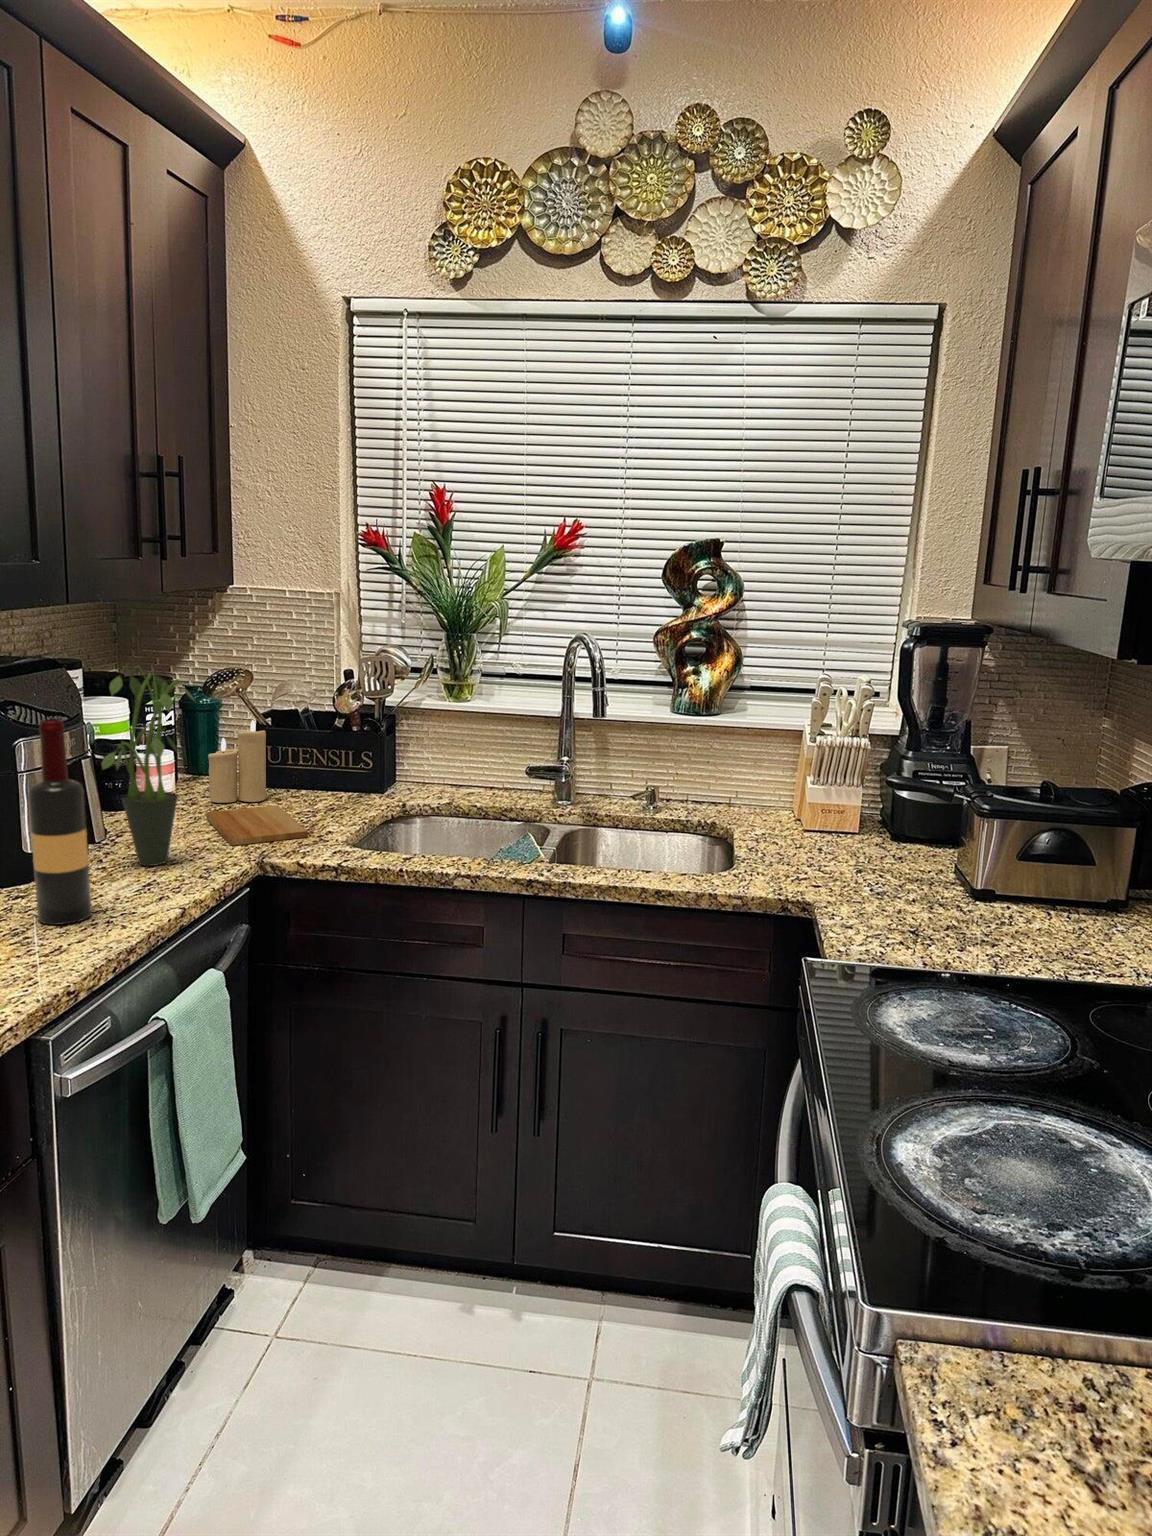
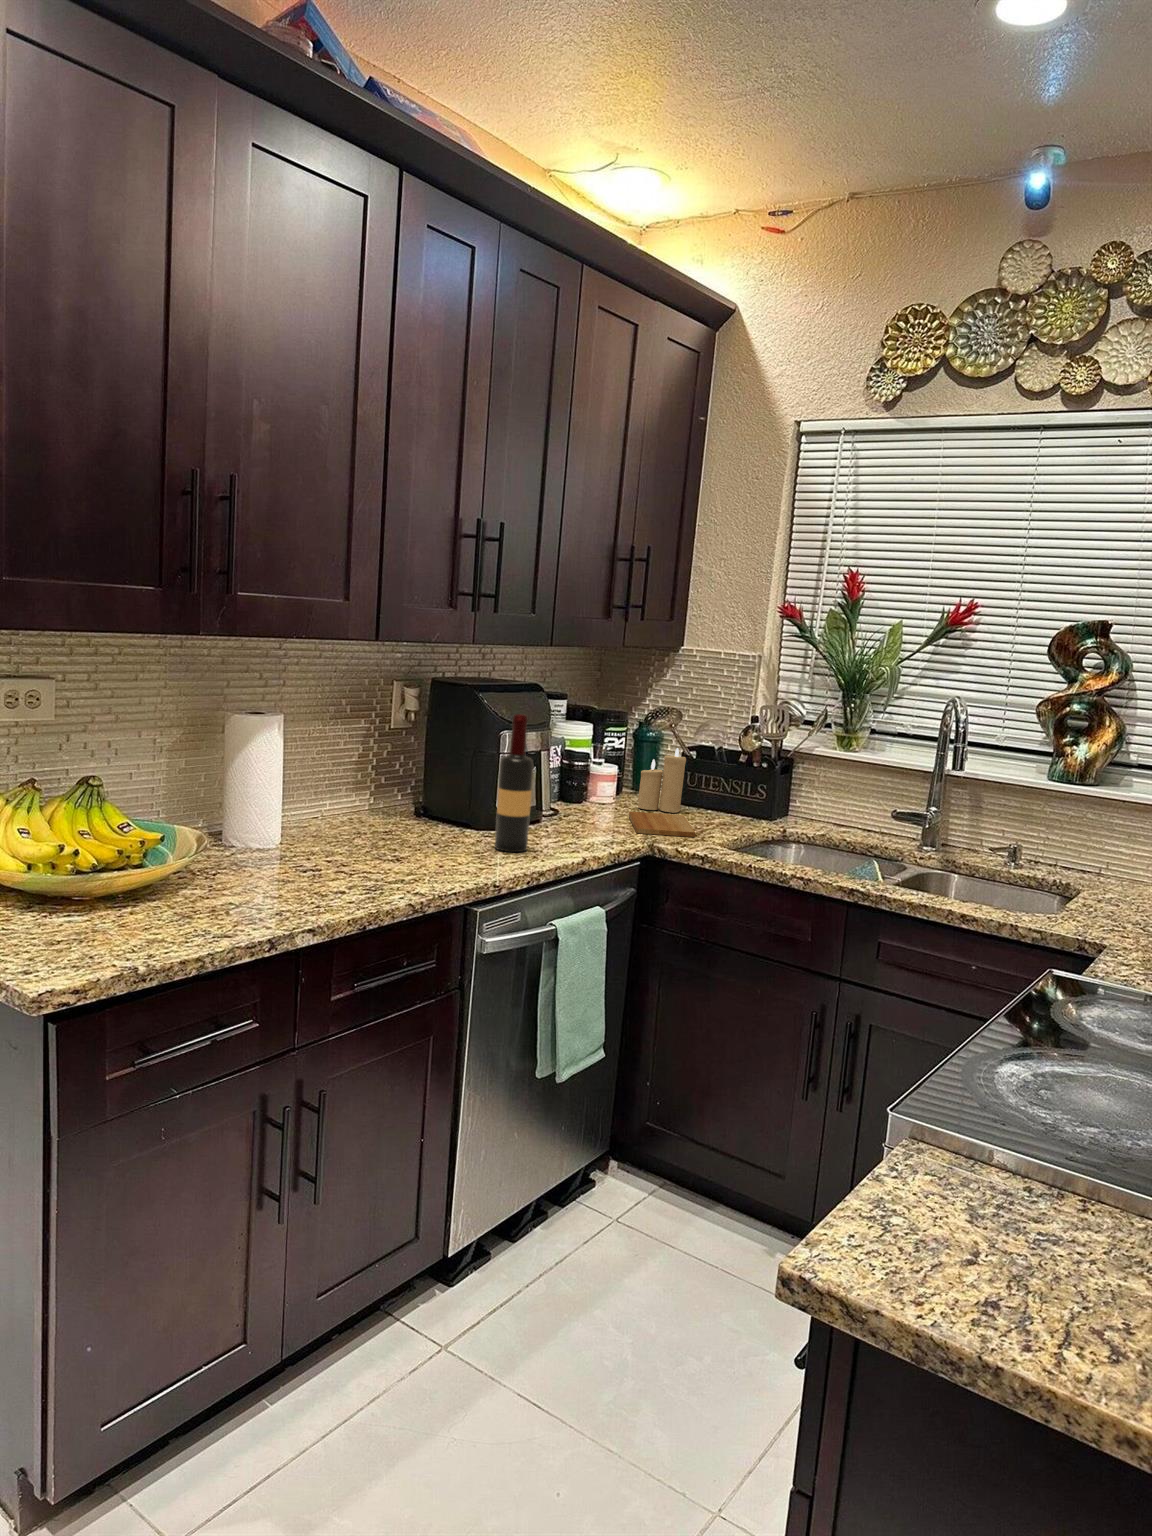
potted plant: present [102,666,194,866] -> none [553,689,622,835]

